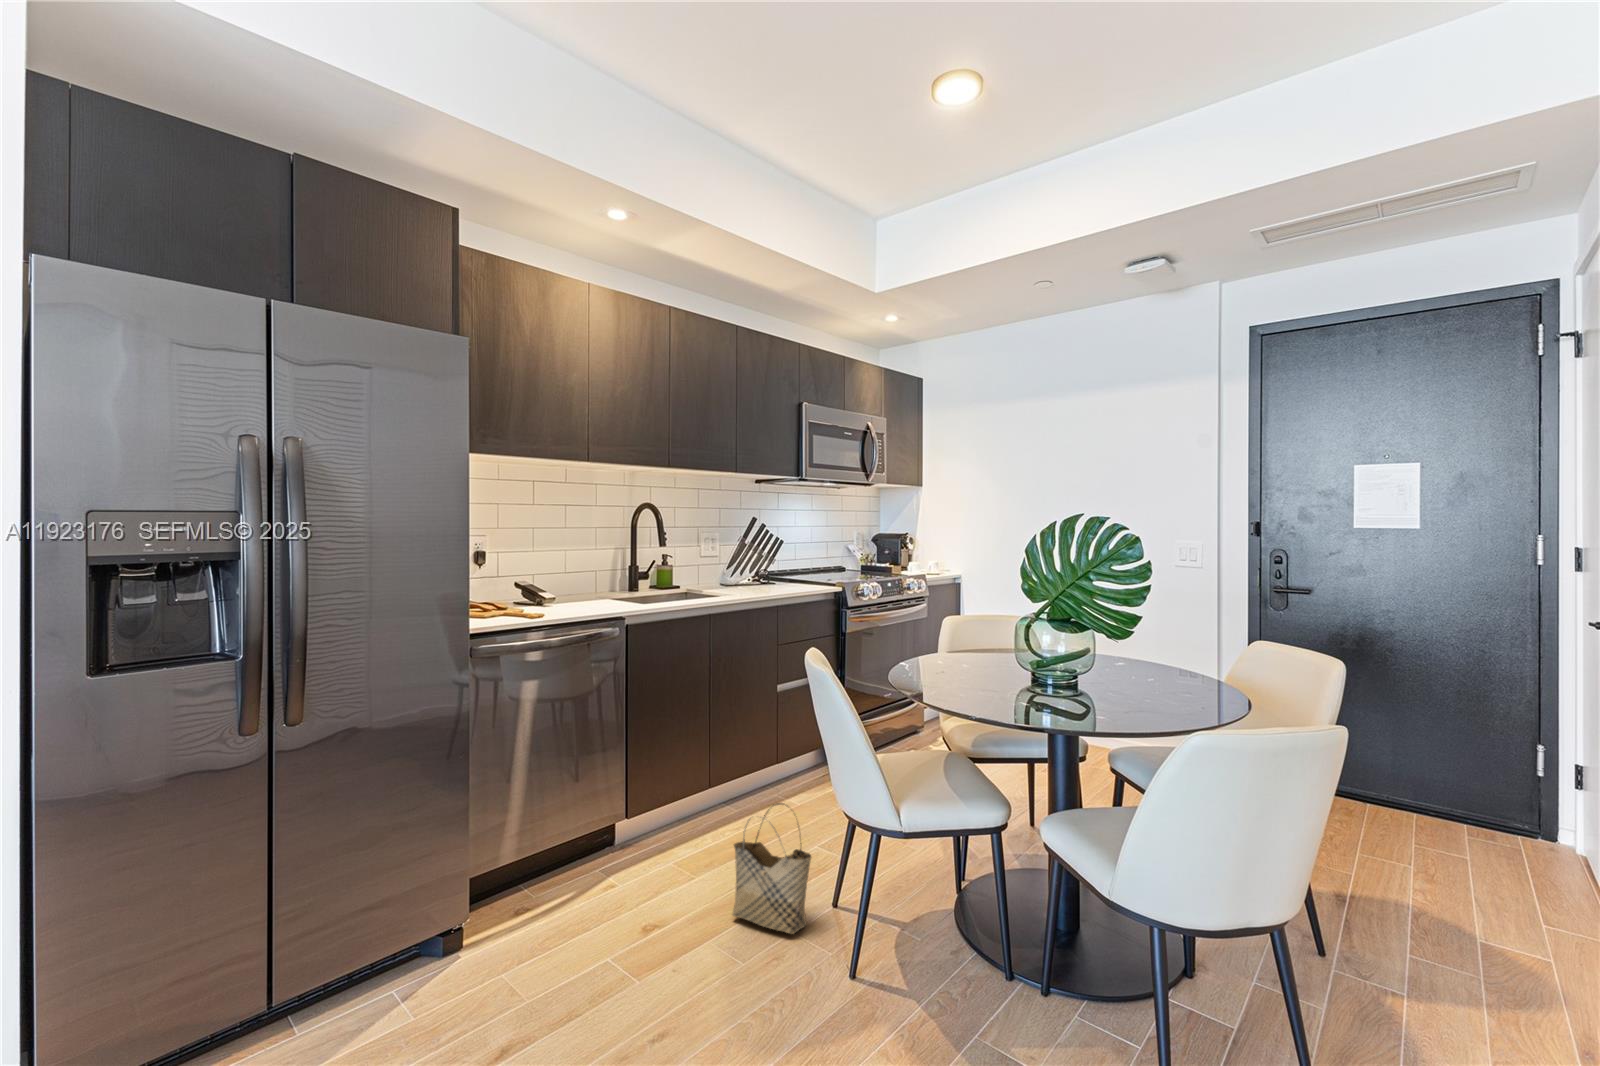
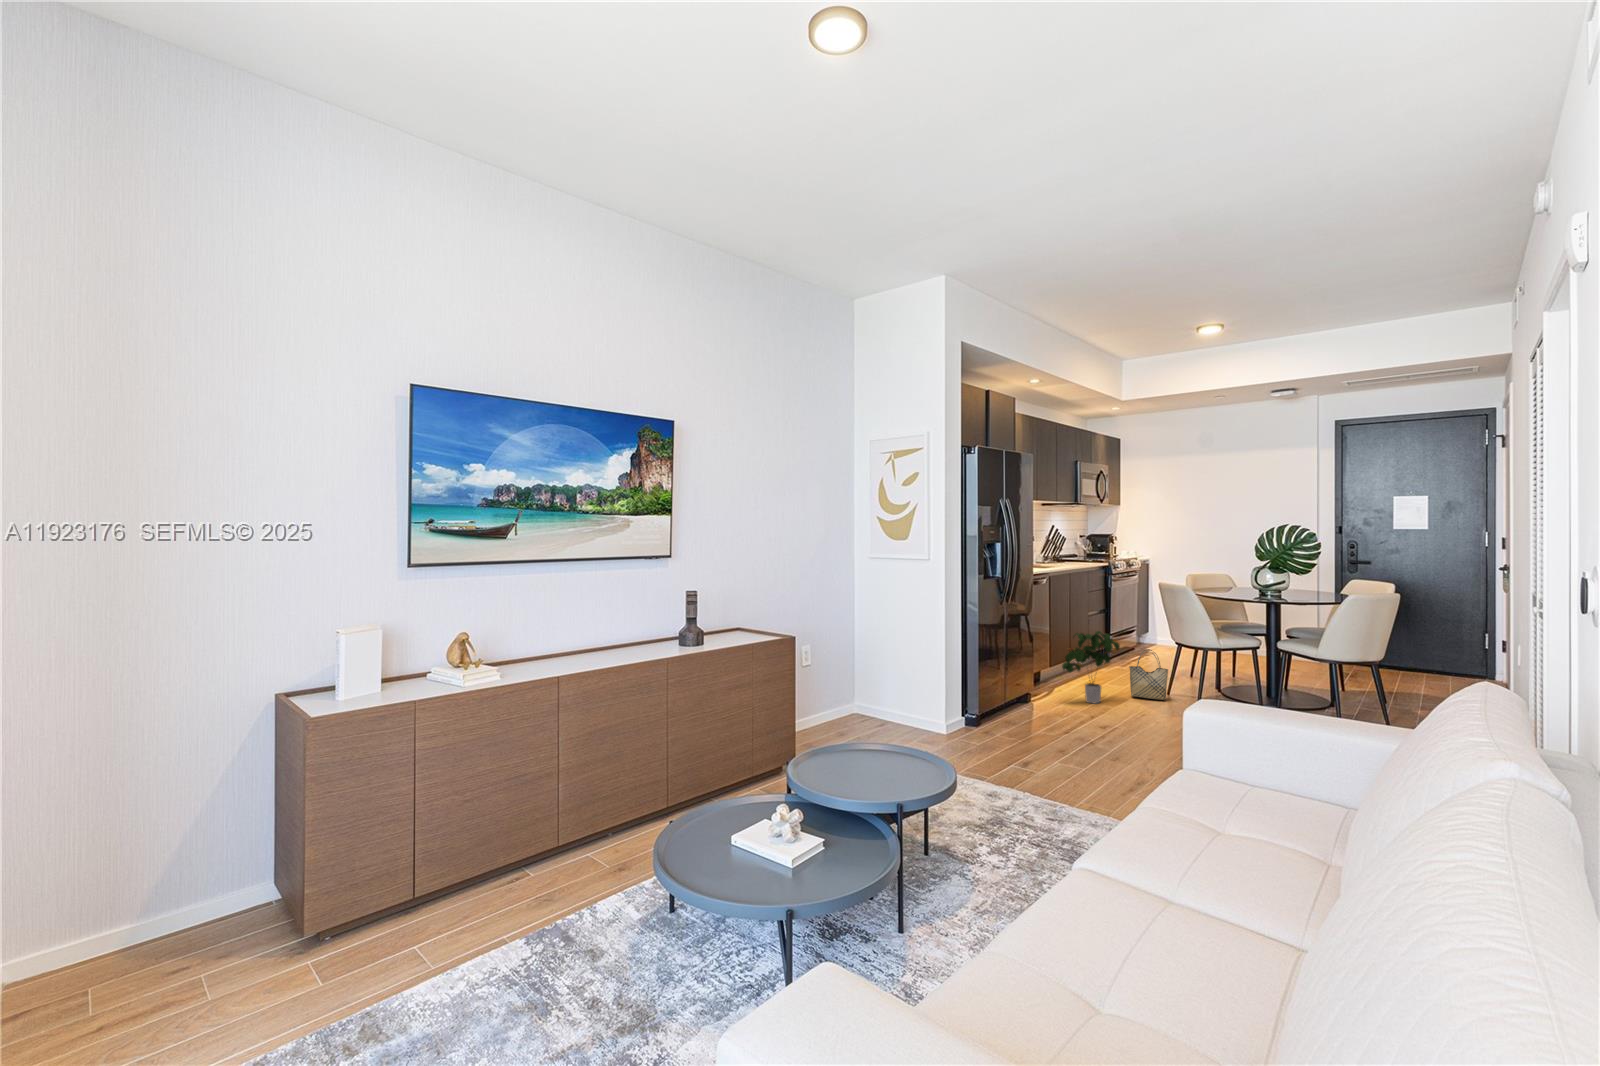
potted plant: none [535,767,699,949] -> present [1062,631,1120,703]

